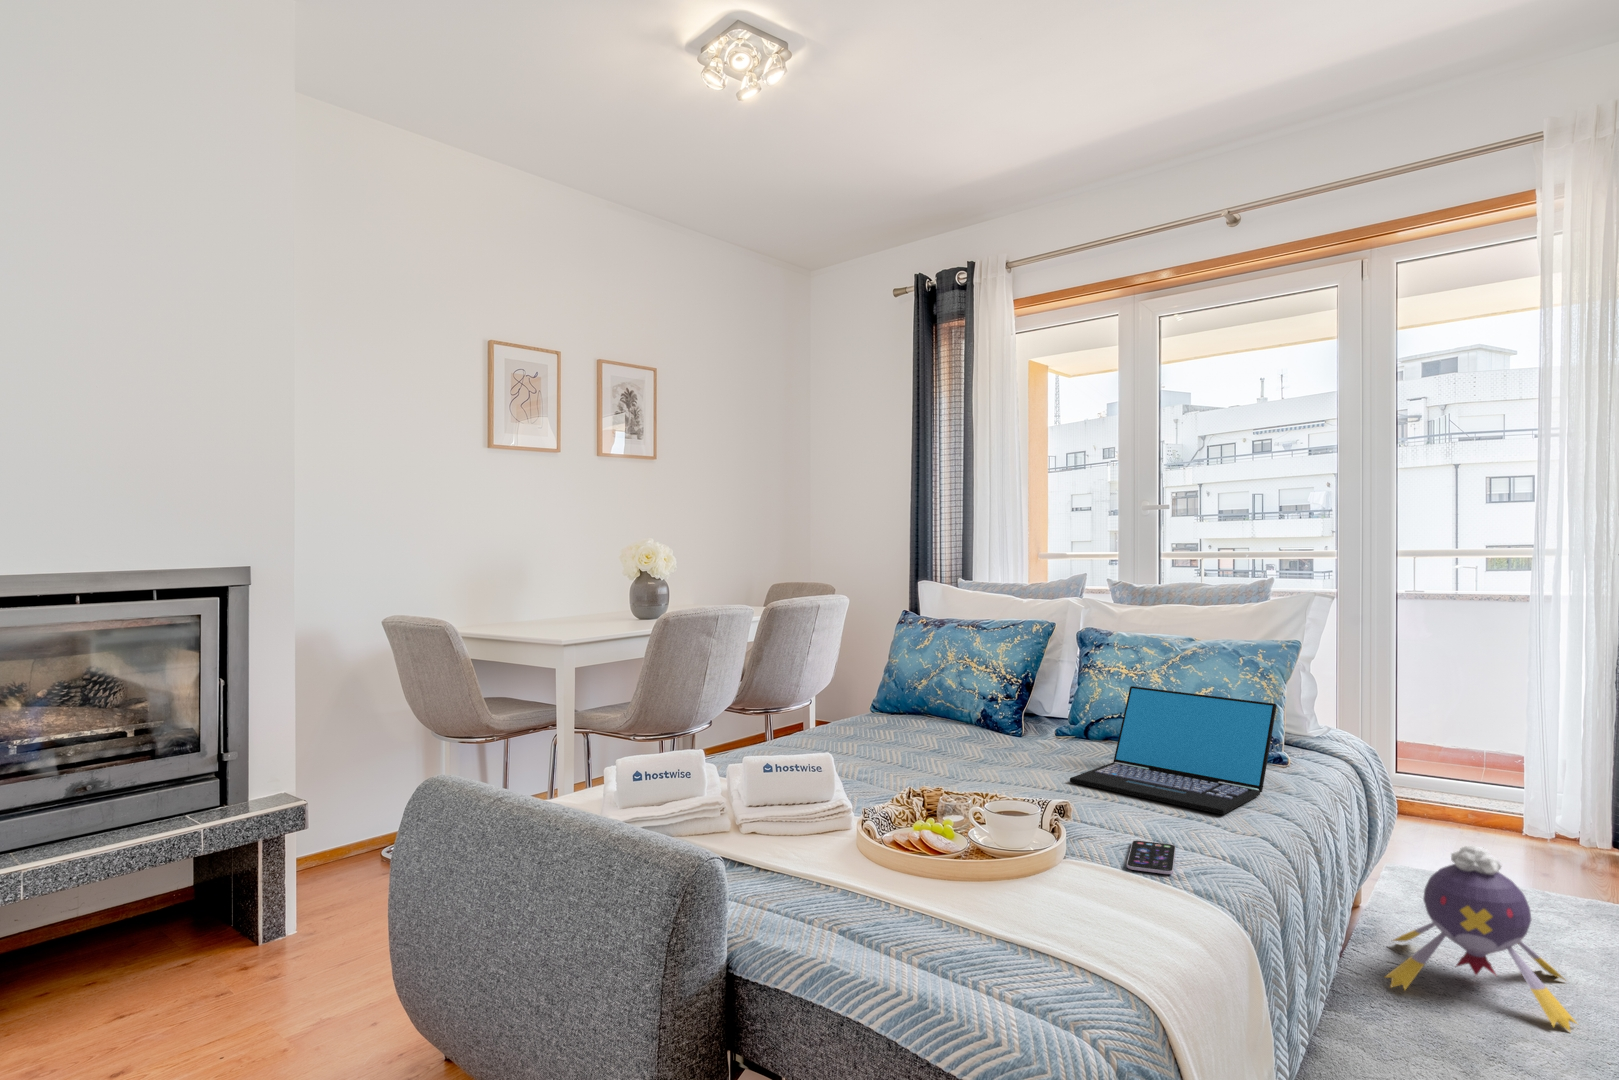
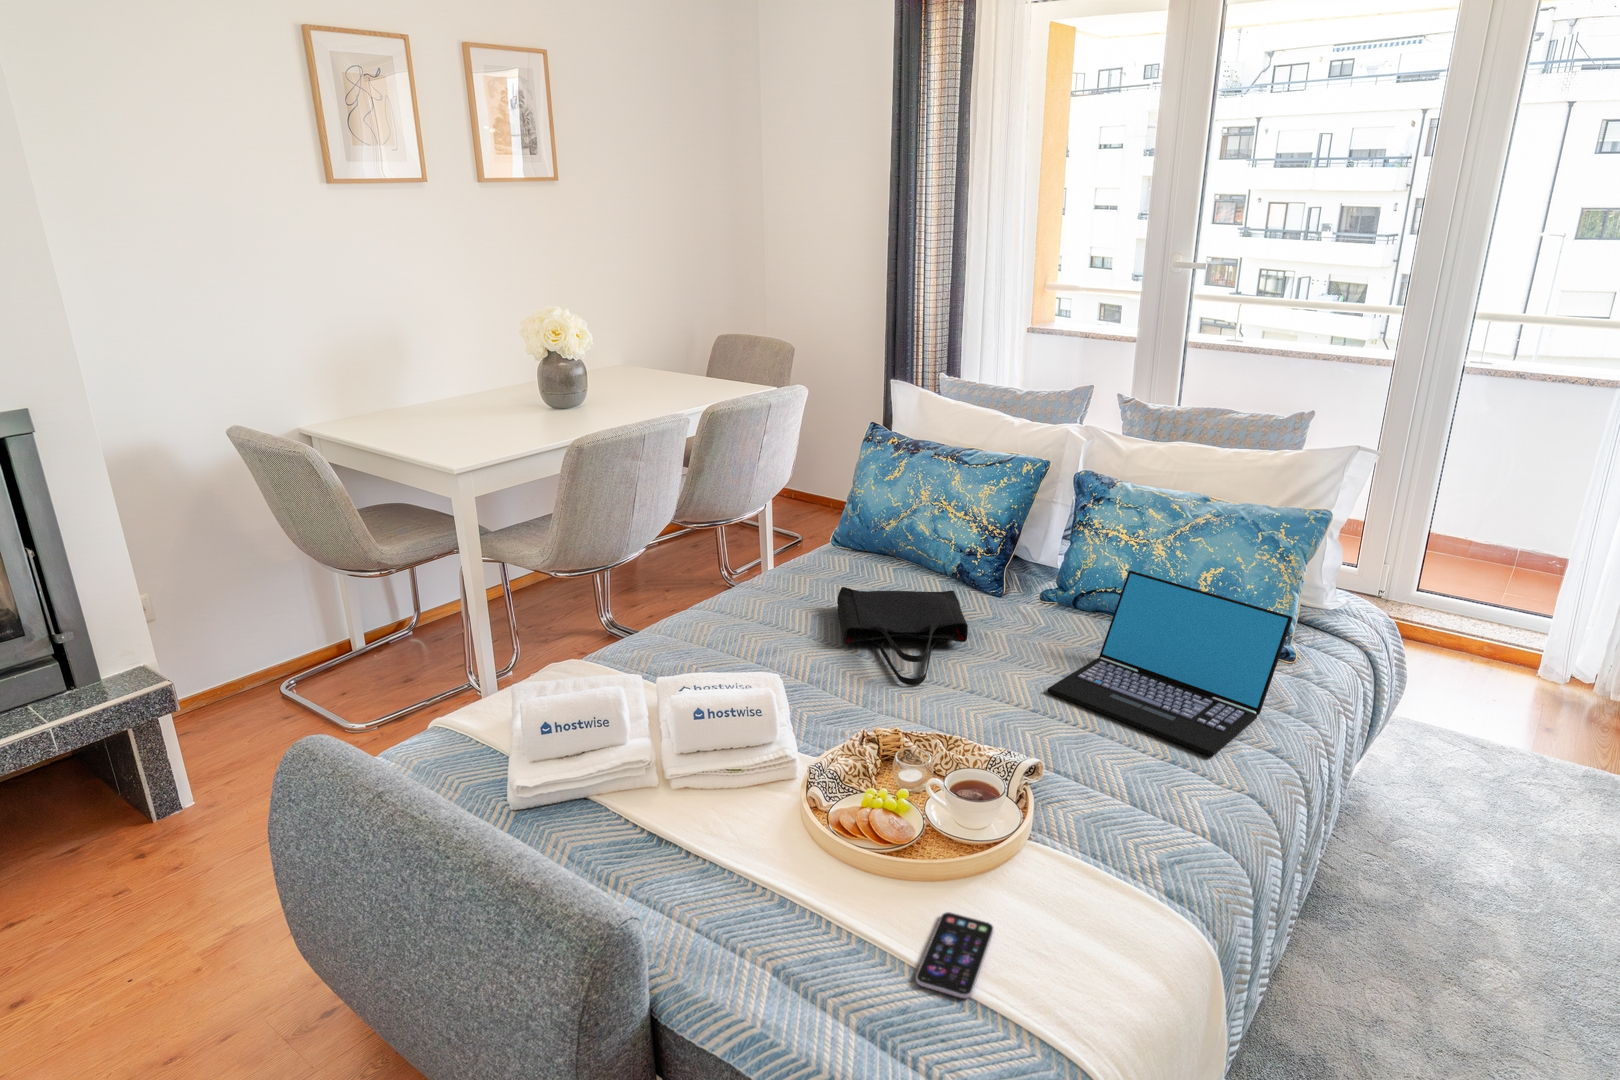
tote bag: none [880,719,995,778] -> present [837,587,968,685]
smartphone: present [1127,840,1176,874] -> present [916,912,993,998]
plush toy: present [1385,846,1577,1031] -> none [1352,751,1539,945]

